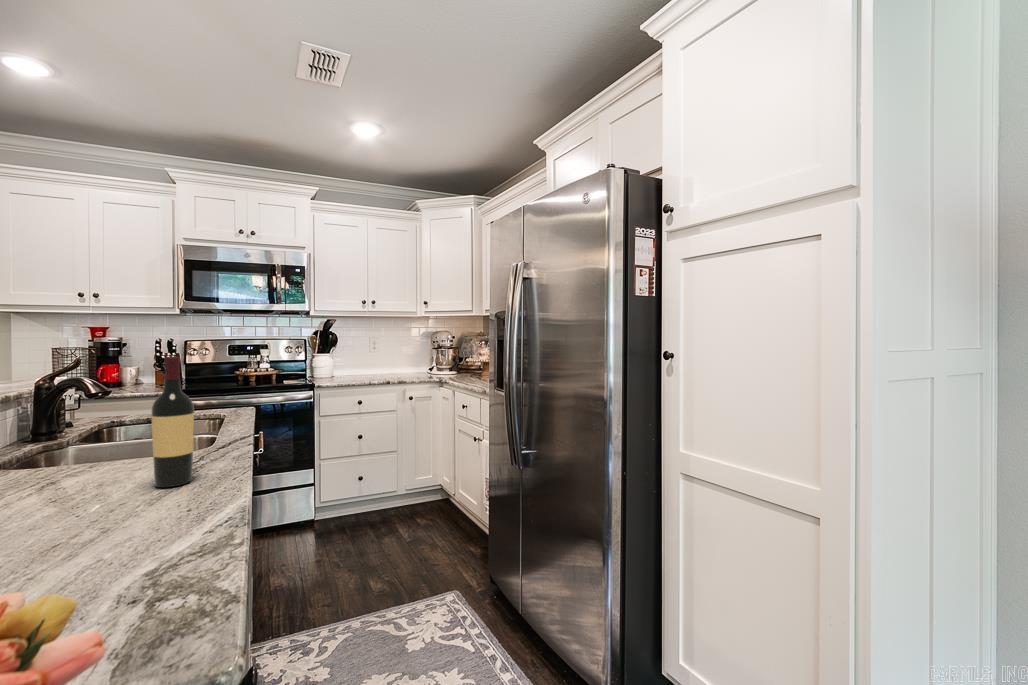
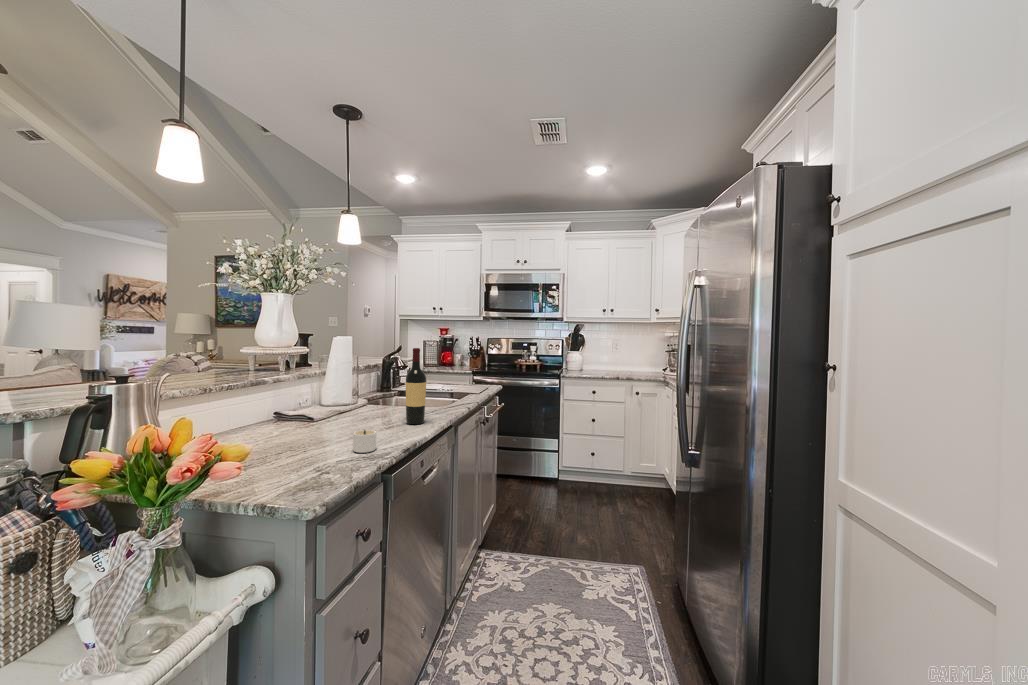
candle: none [103,510,181,559] -> present [353,430,376,453]

